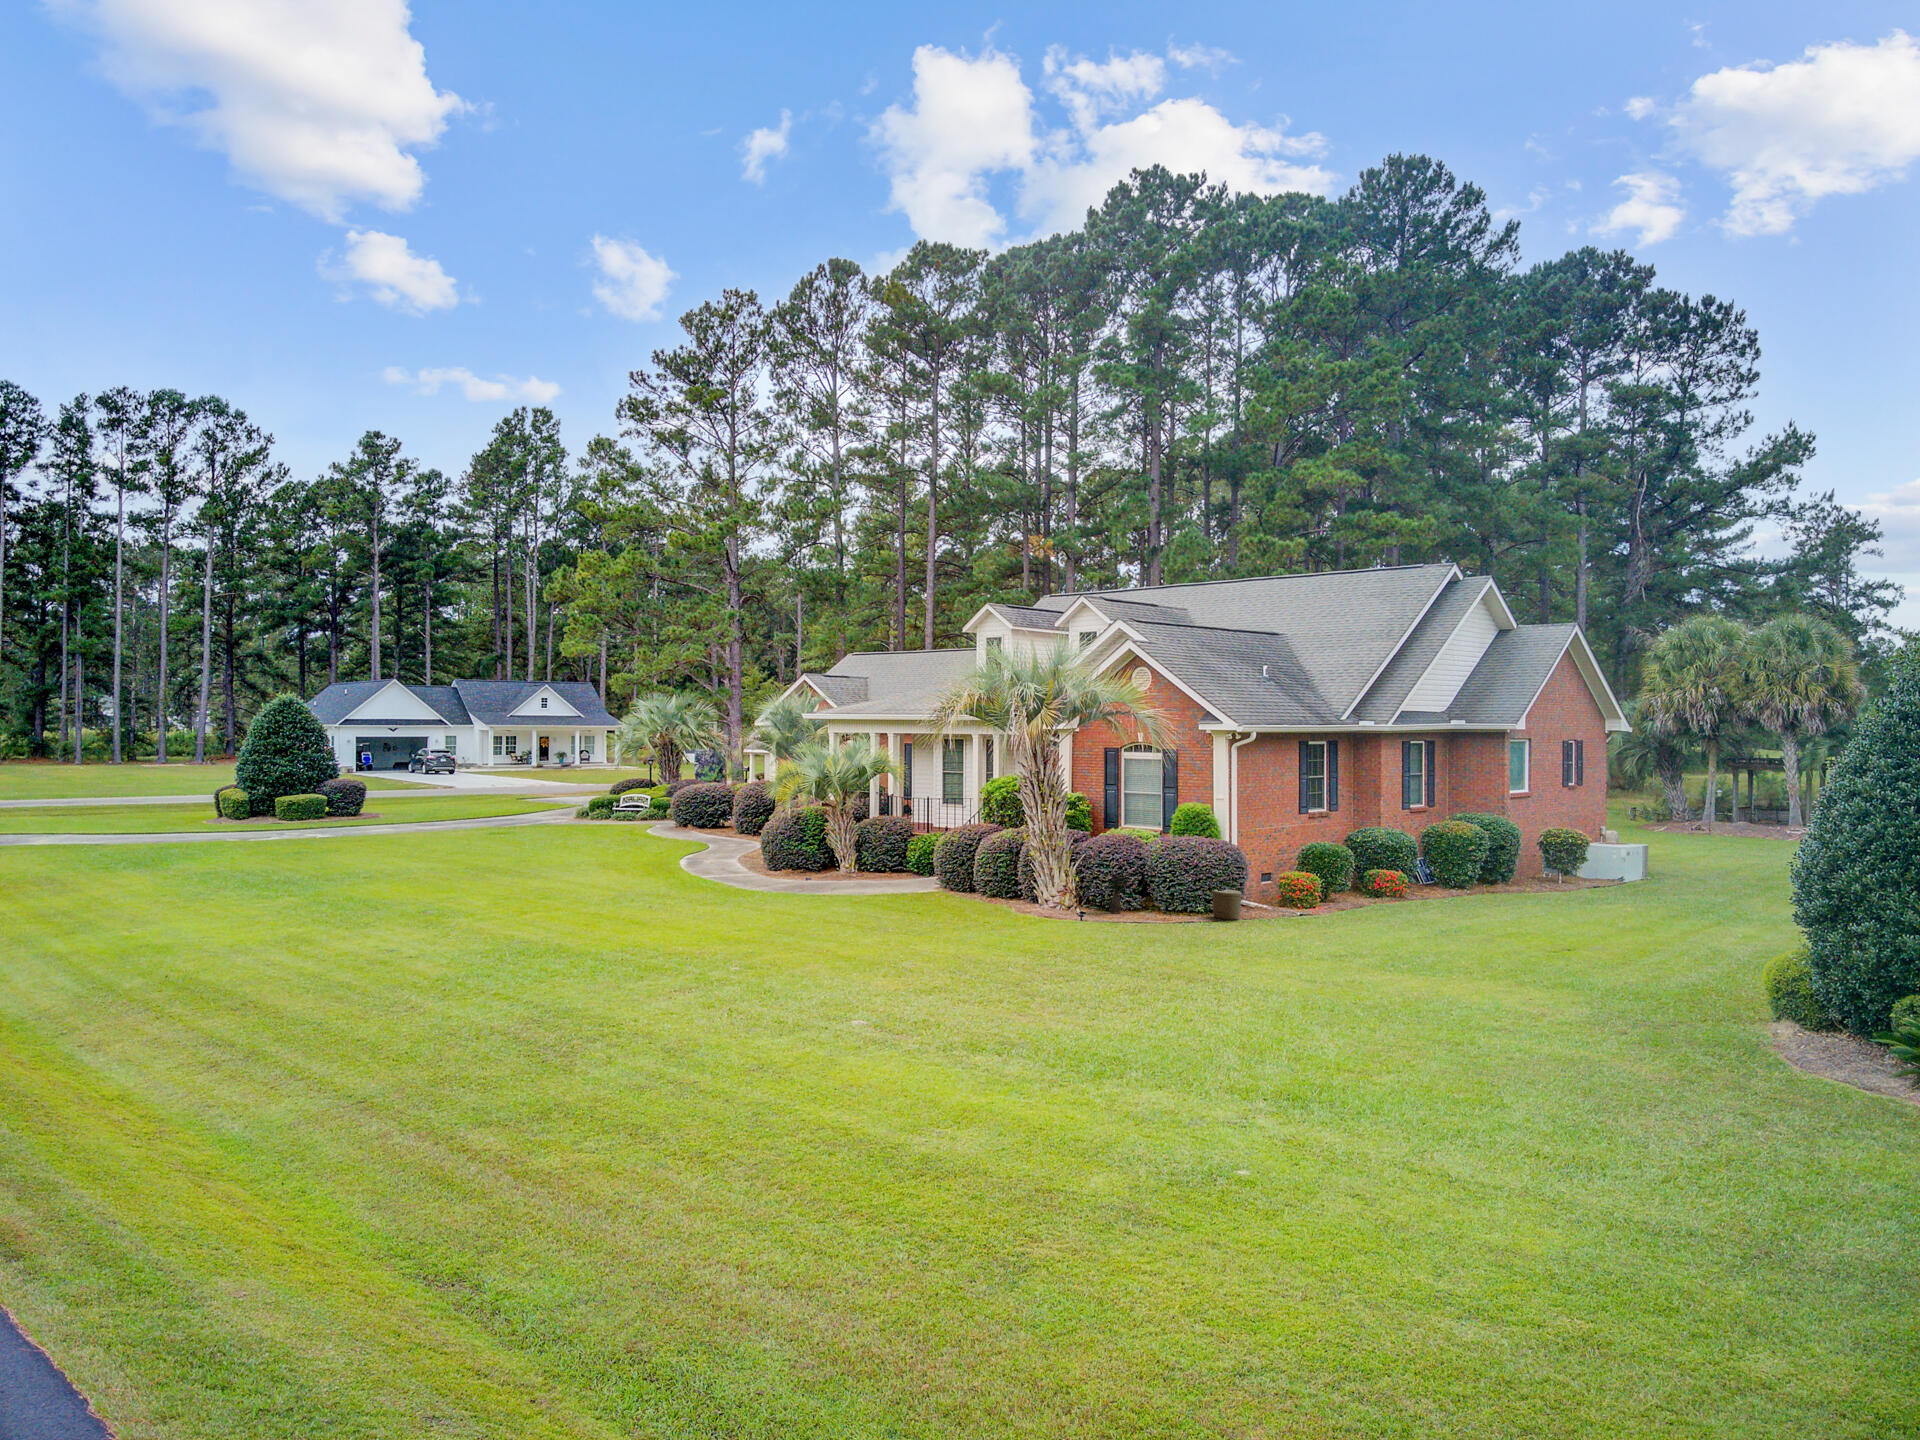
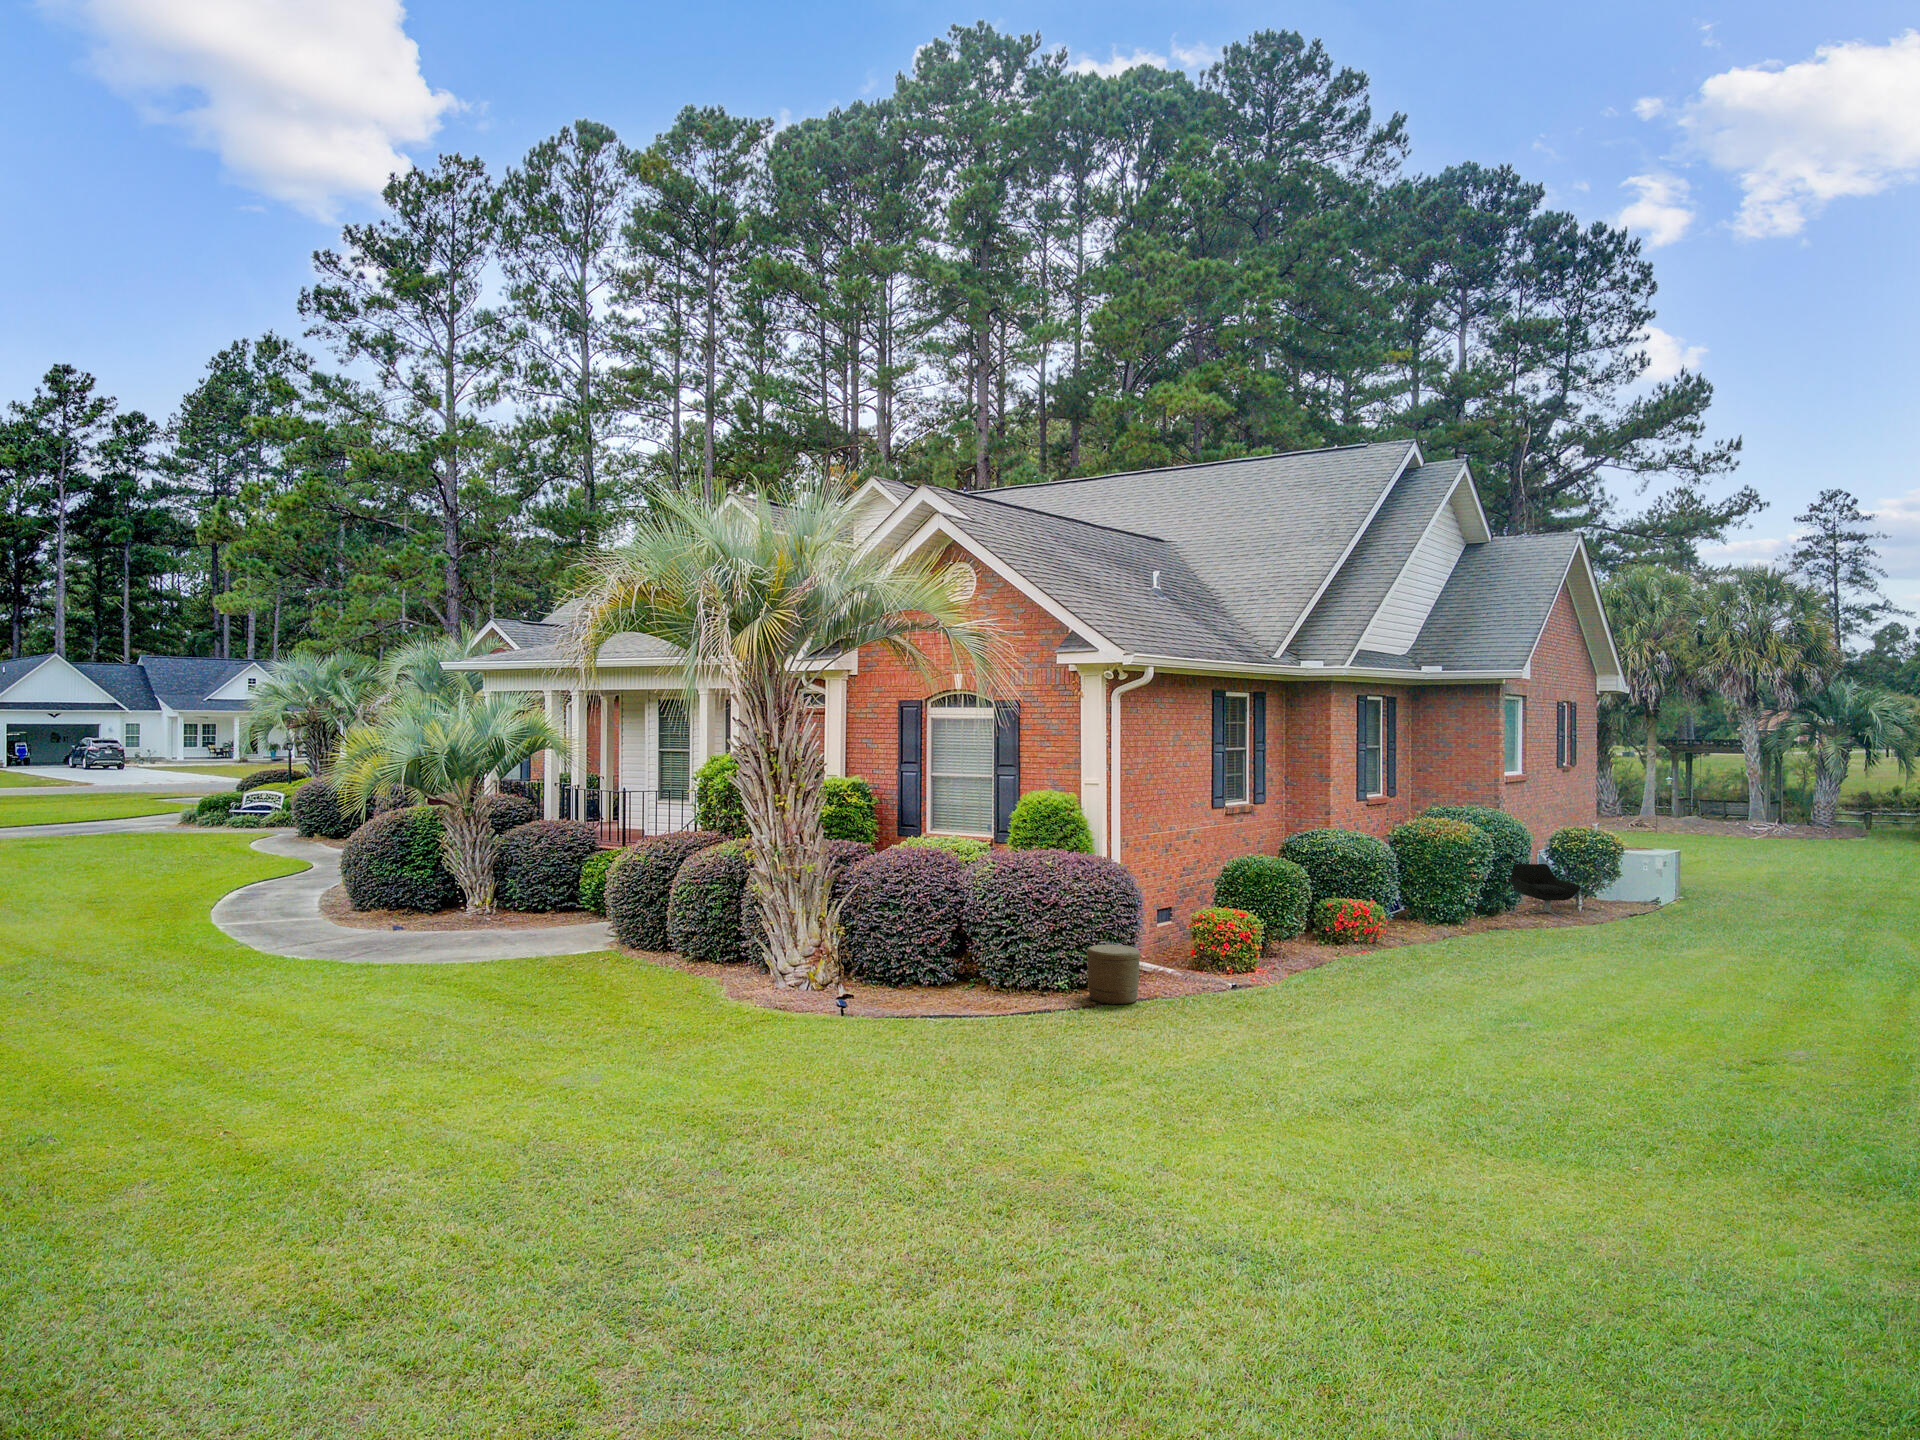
lounge chair: none [1510,858,1555,894] -> present [1510,864,1581,917]
potted plant: present [1103,874,1129,914] -> none [883,920,933,1000]

